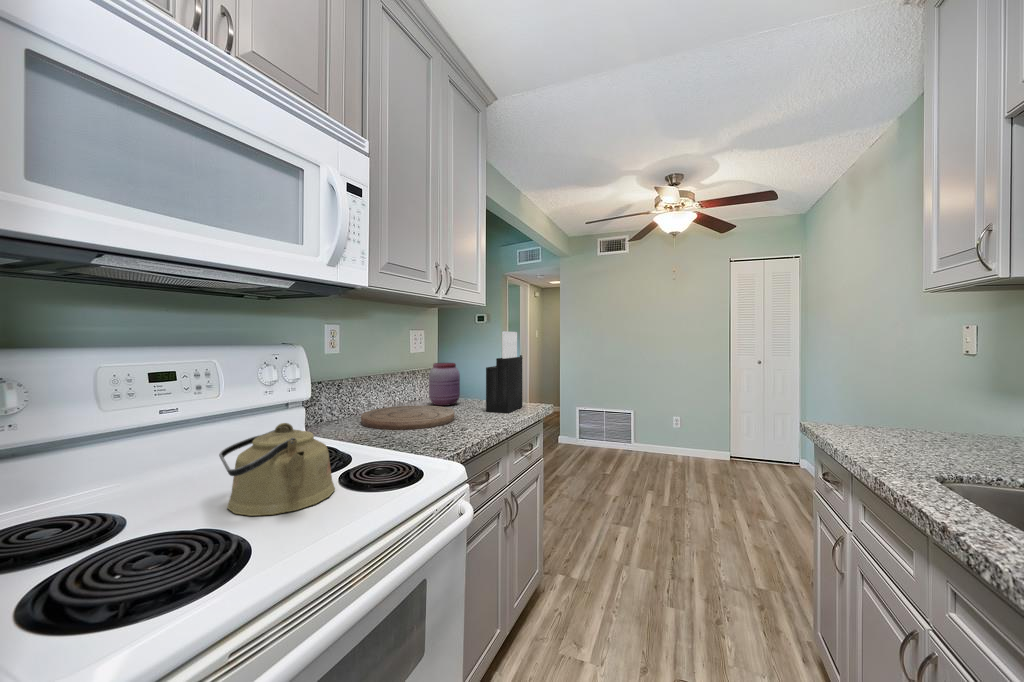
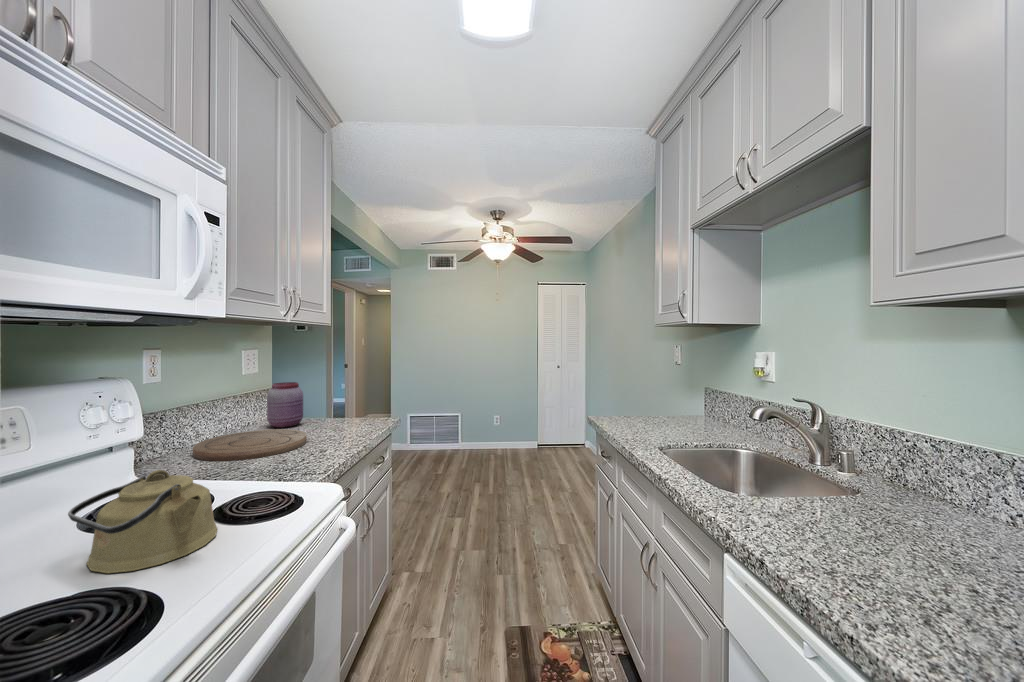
knife block: present [486,331,522,413] -> none [337,351,372,430]

